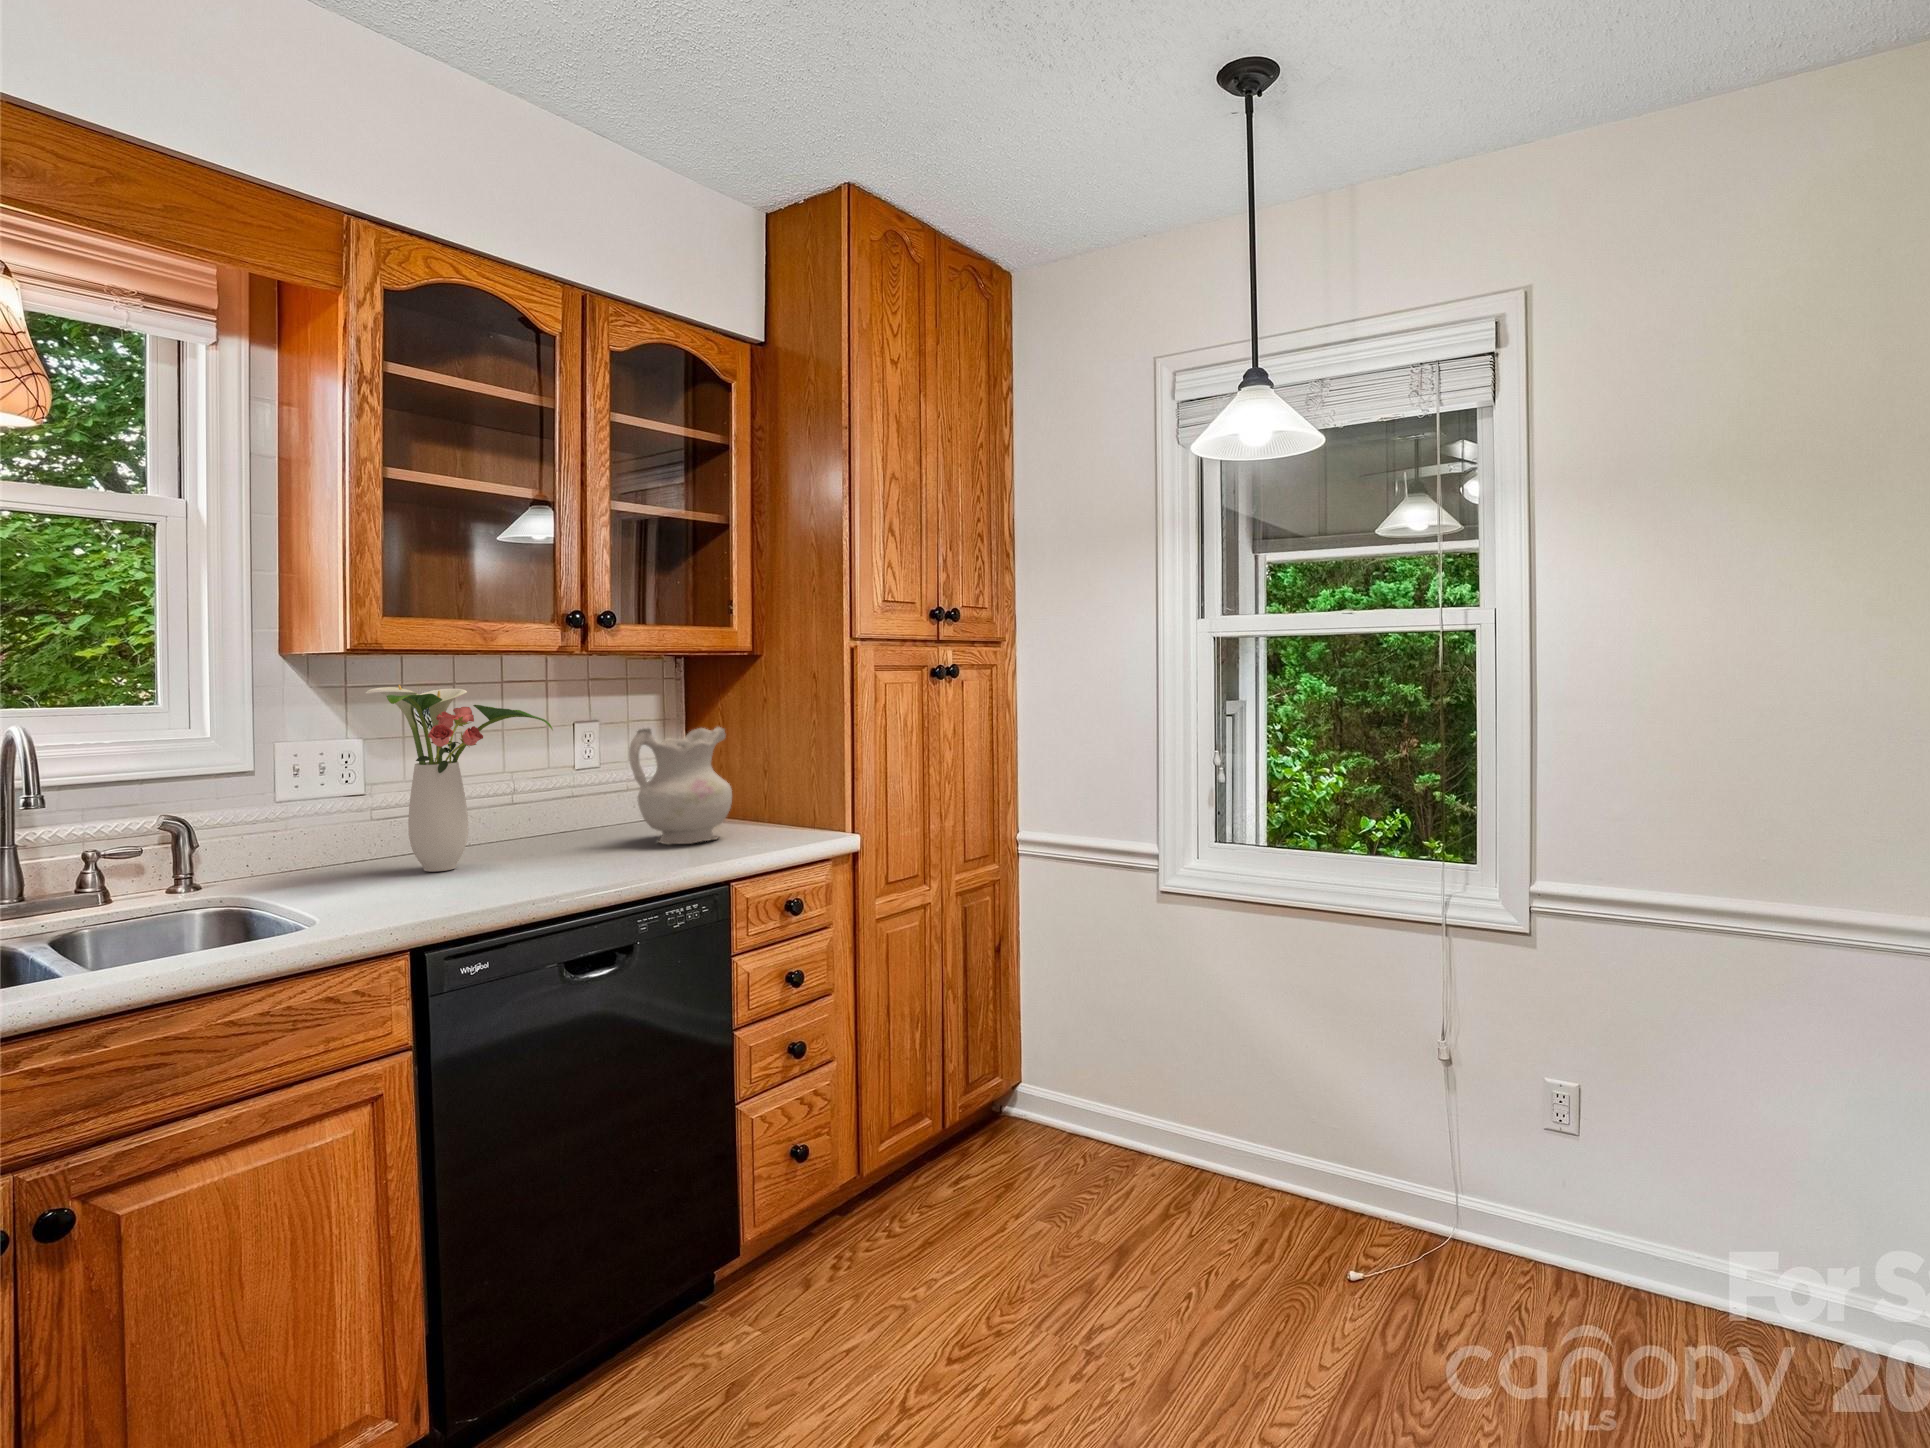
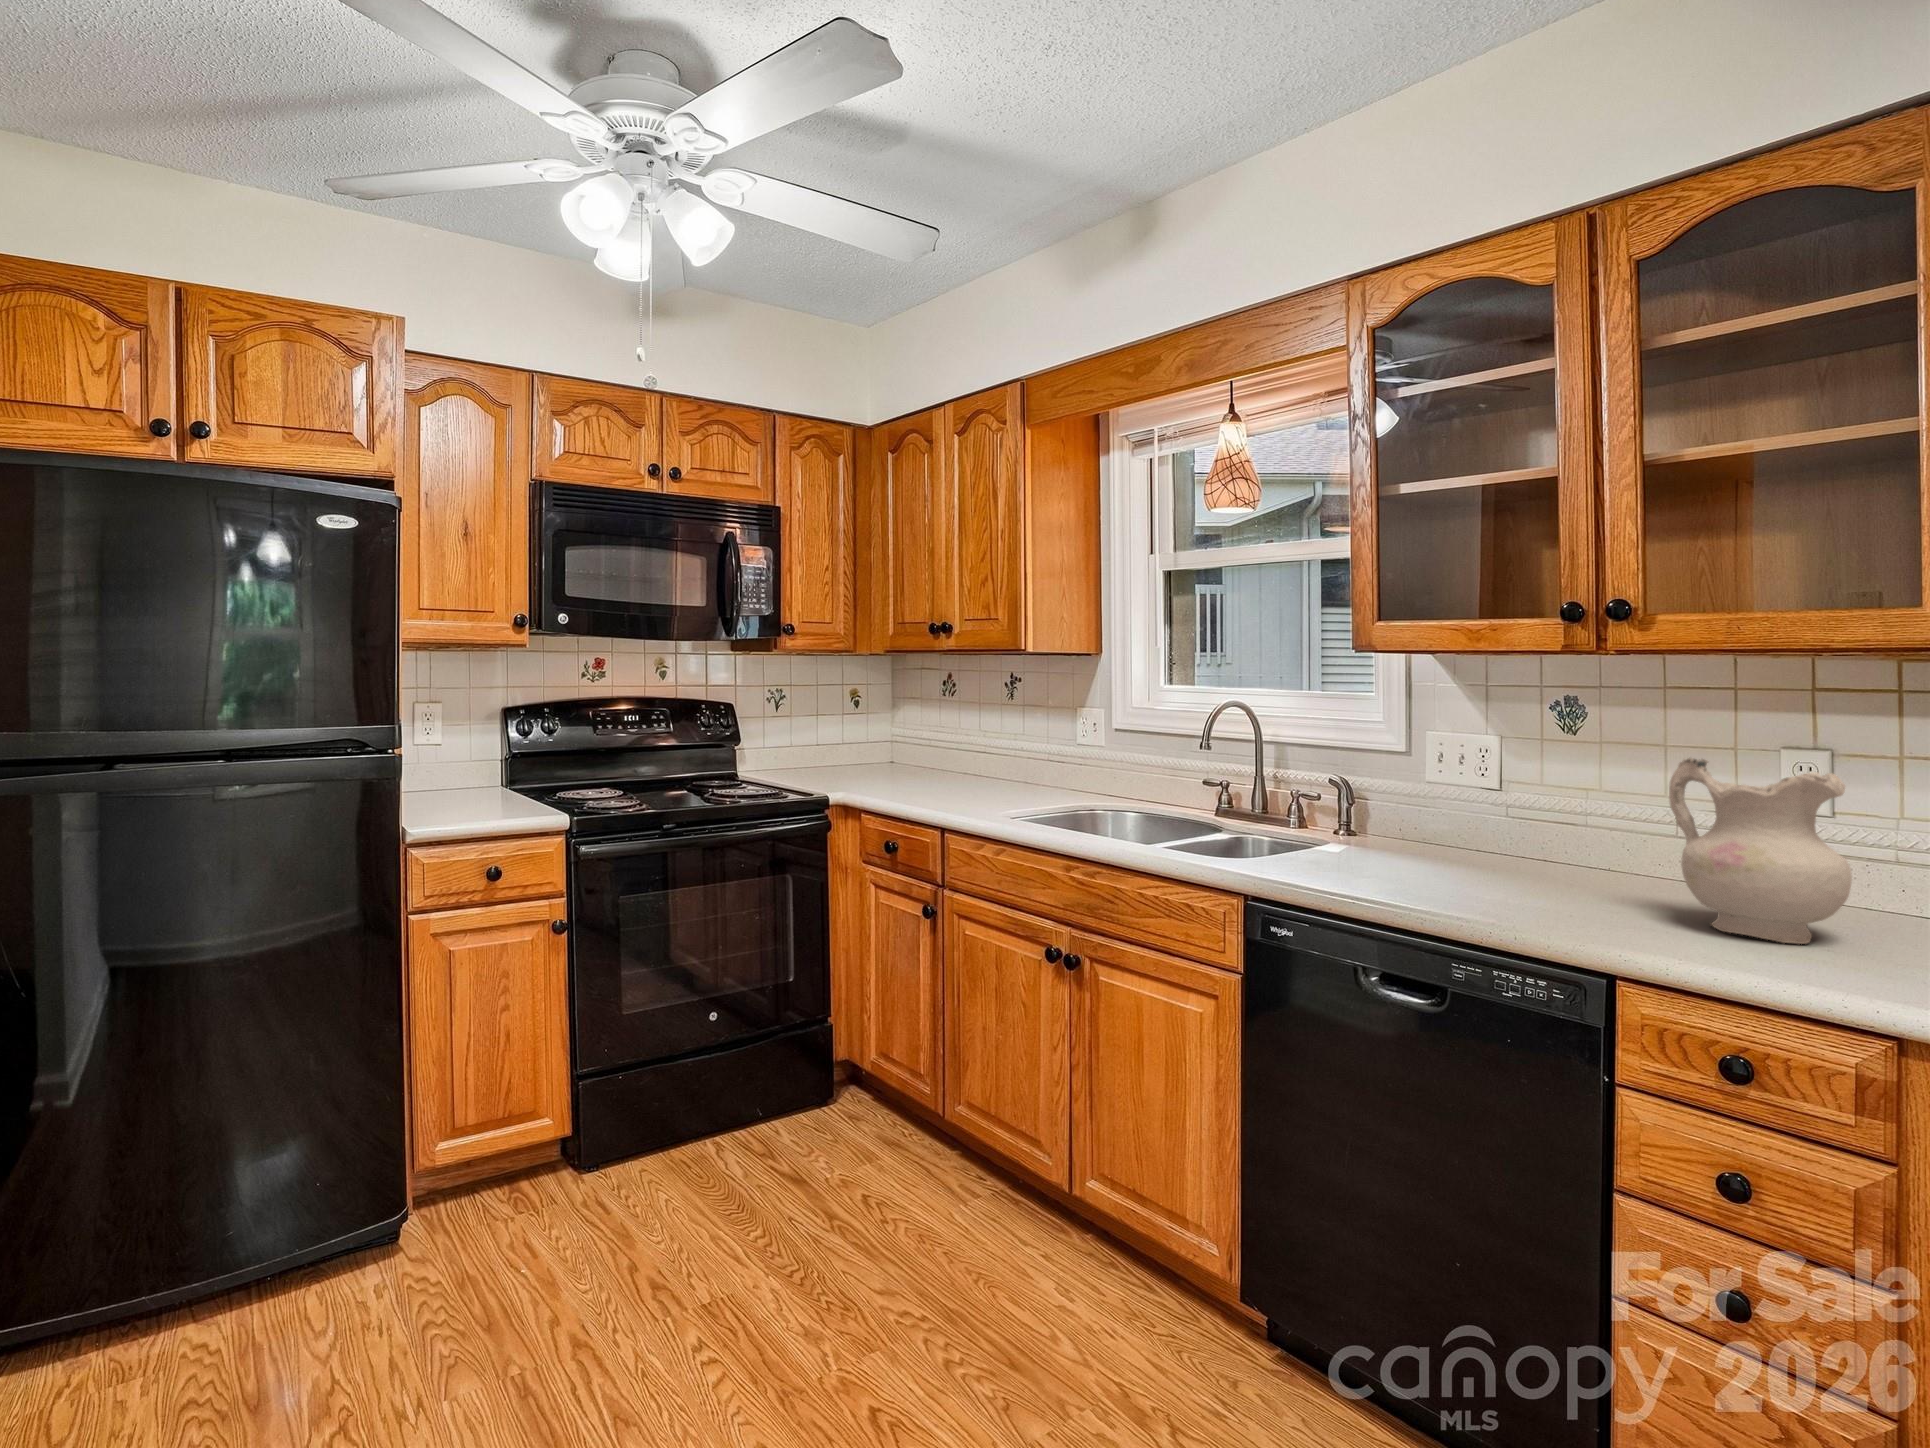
flower arrangement: present [365,685,553,872] -> none [1377,683,1548,871]

